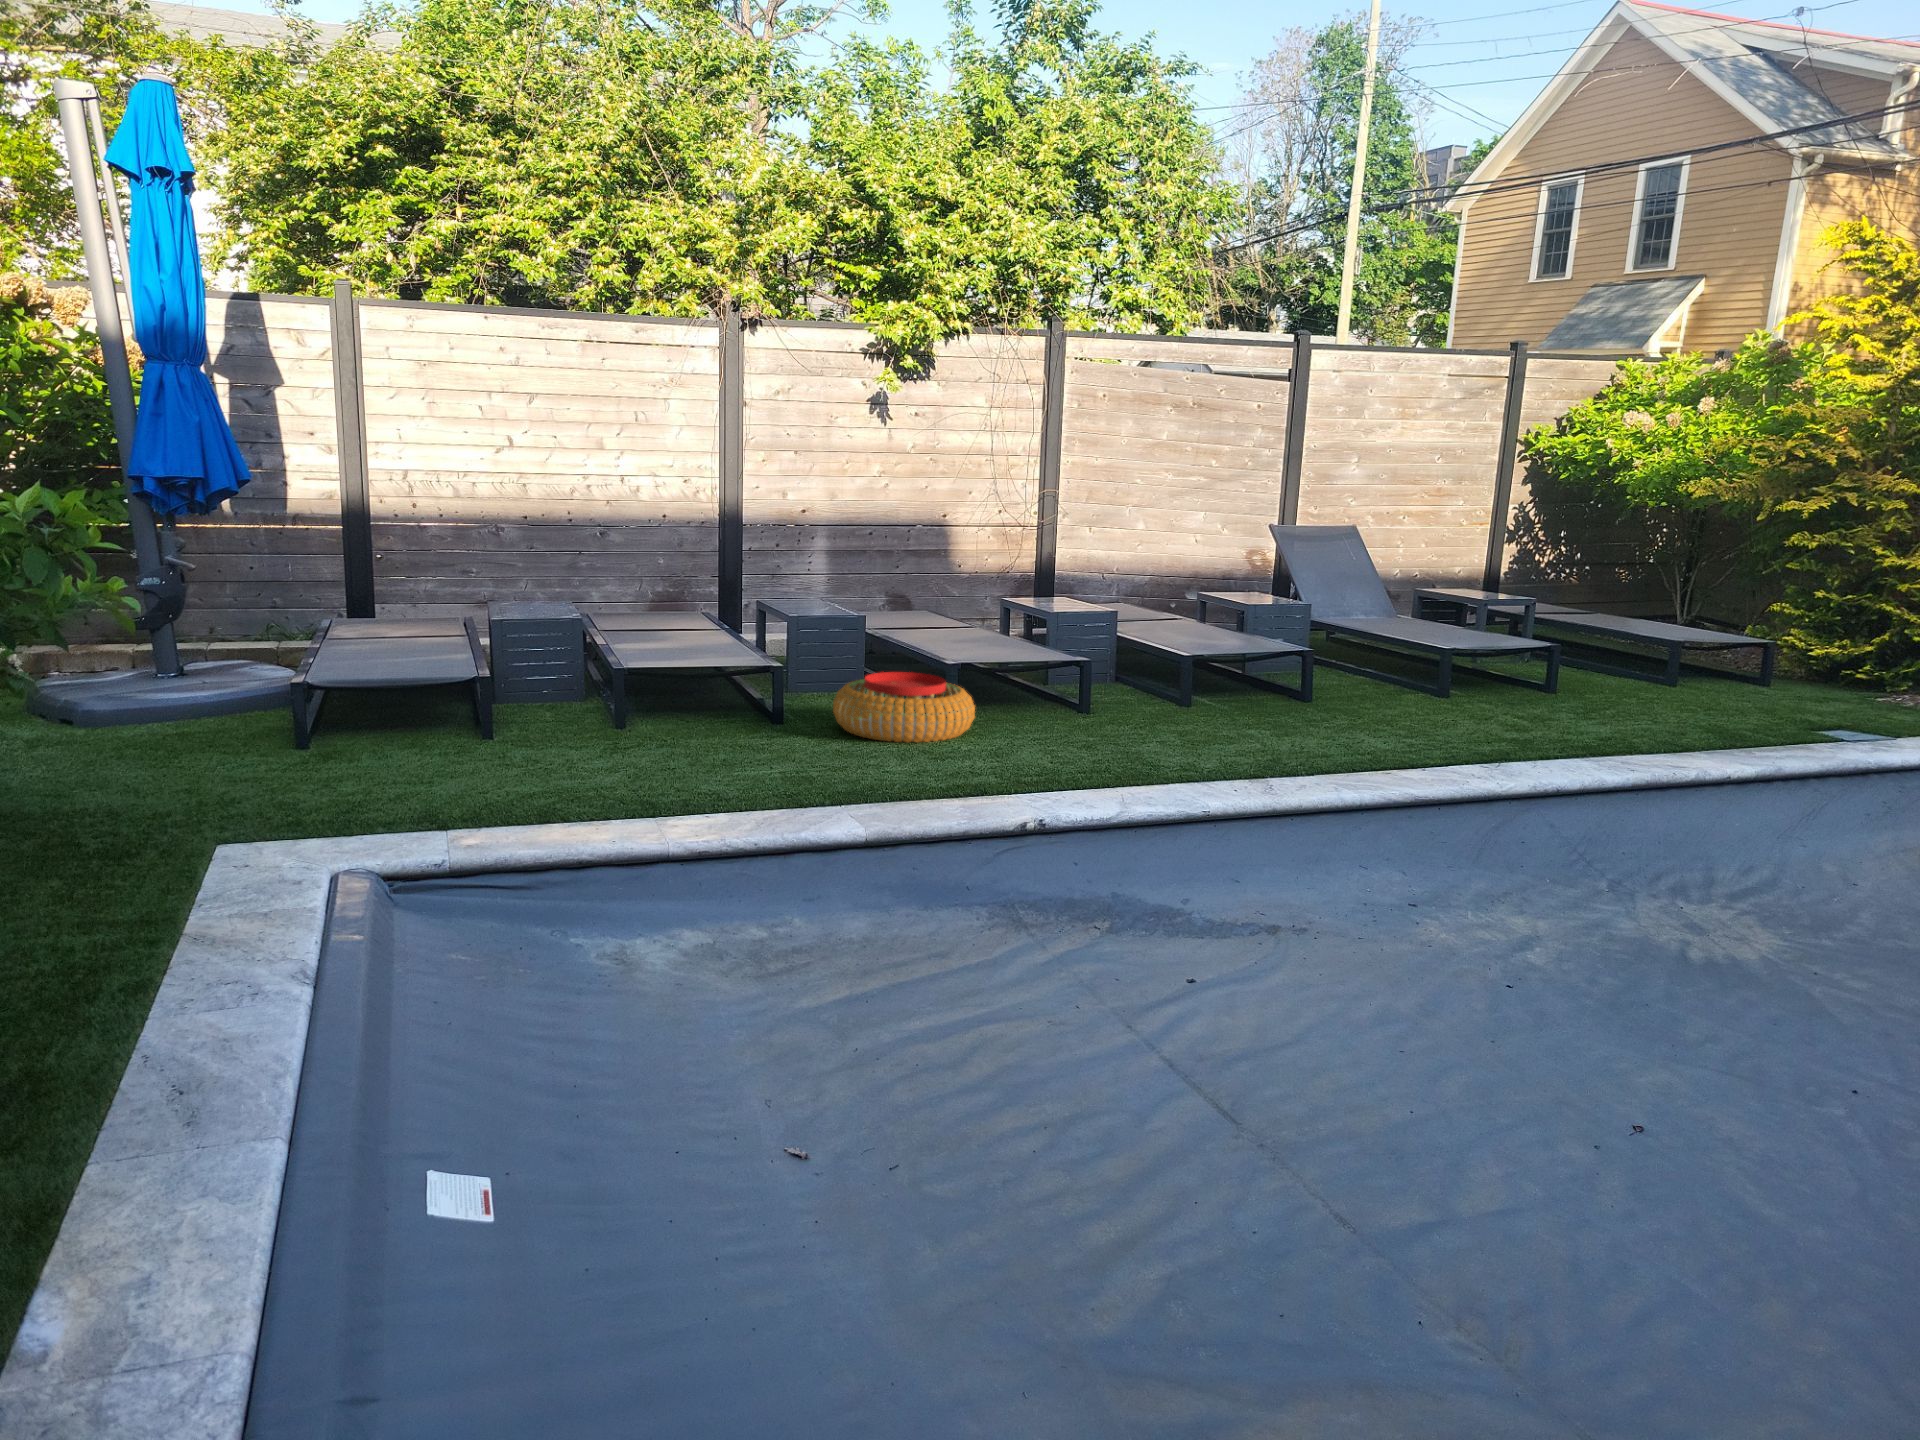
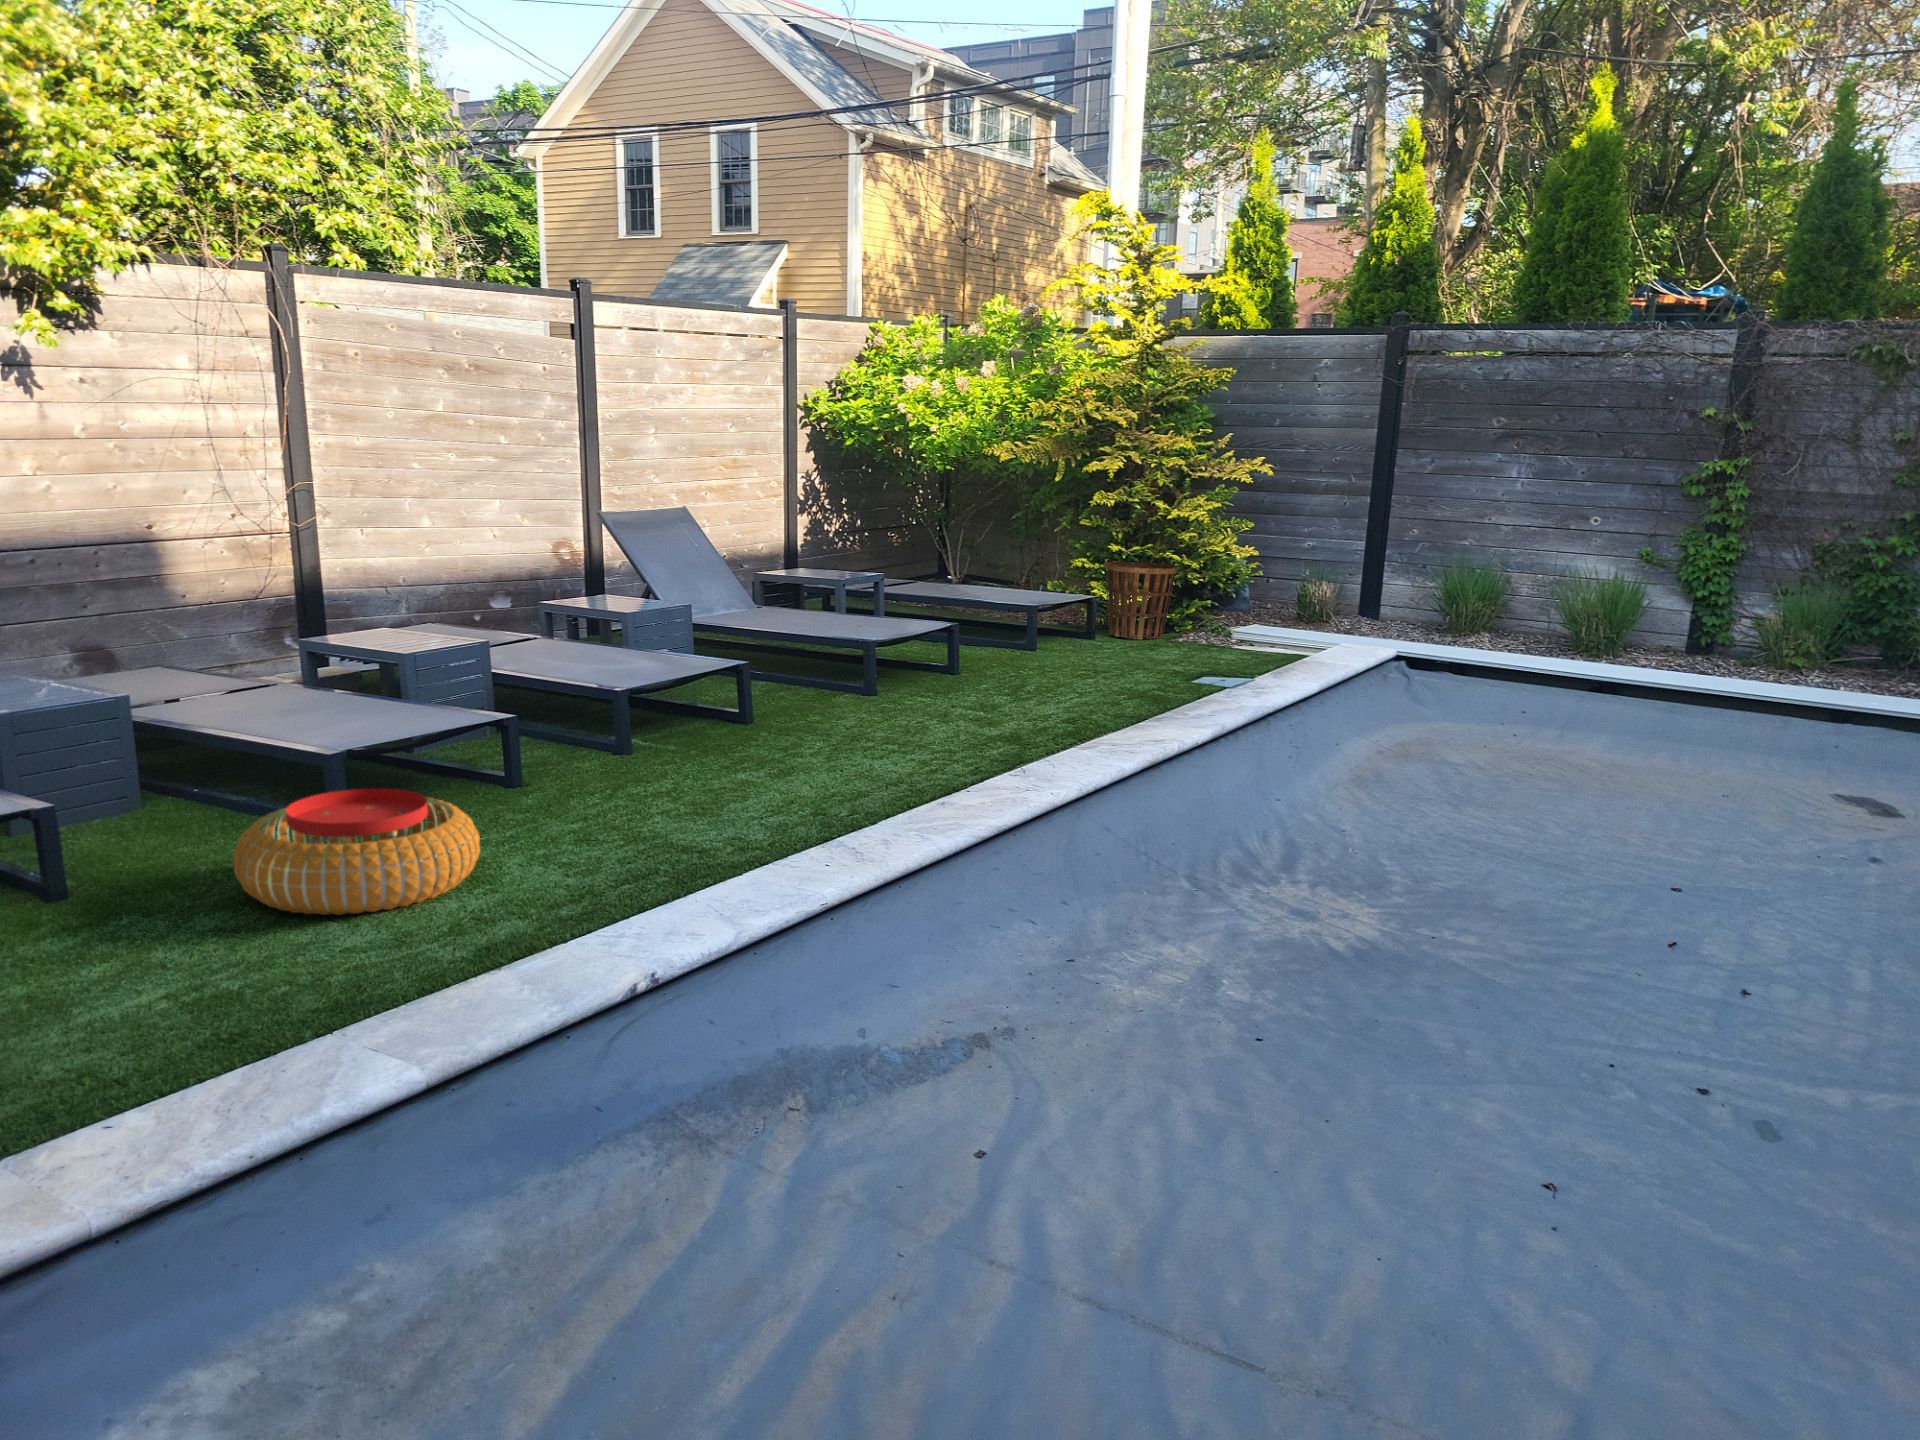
basket: none [1785,609,1879,696] -> present [1104,561,1177,639]

